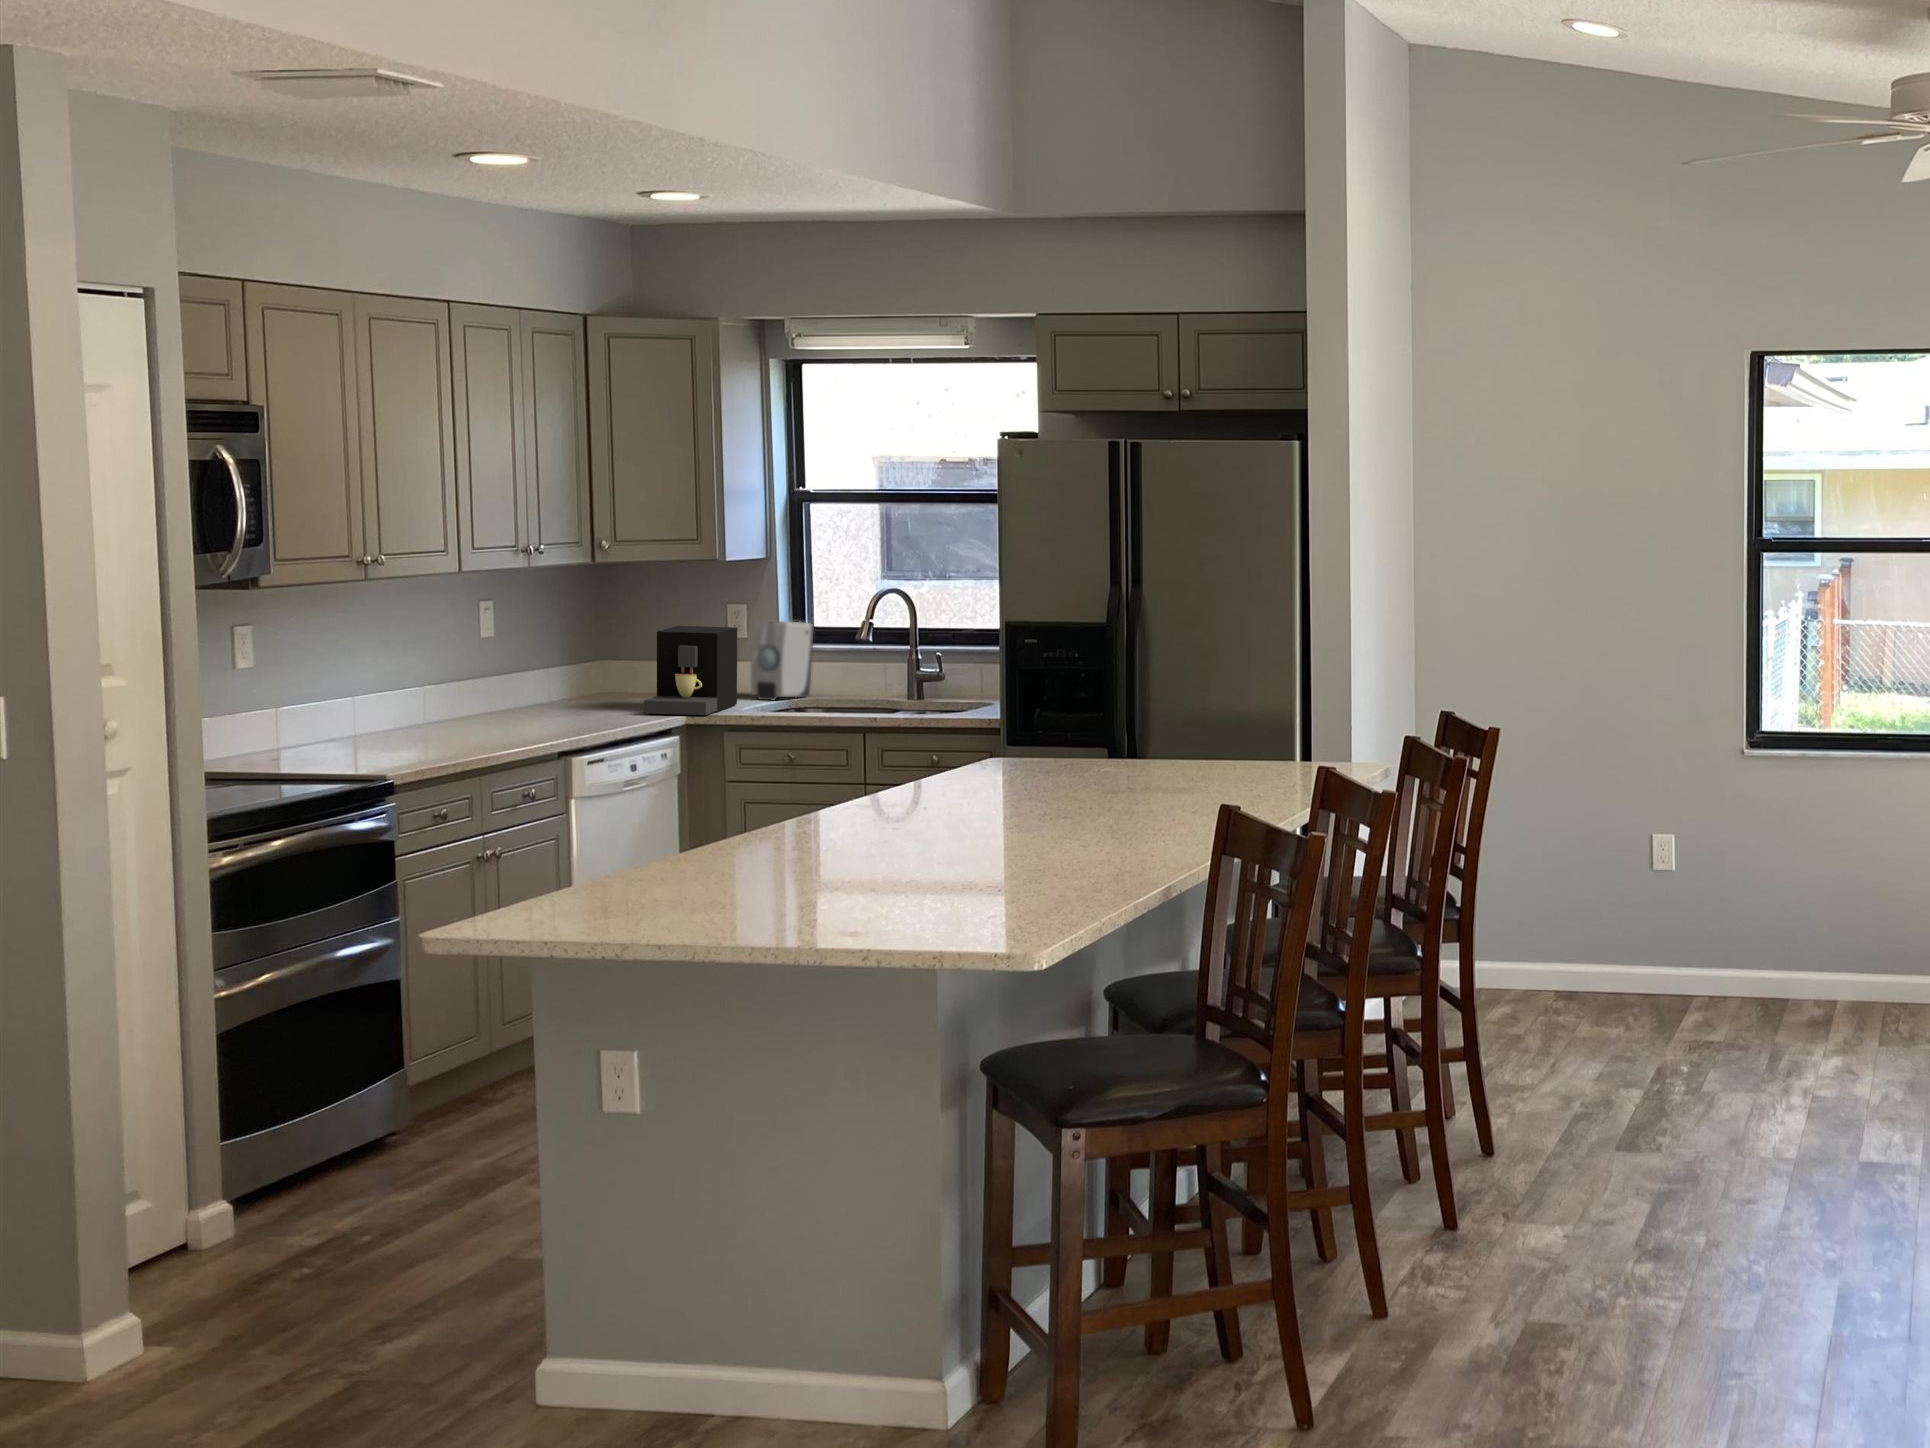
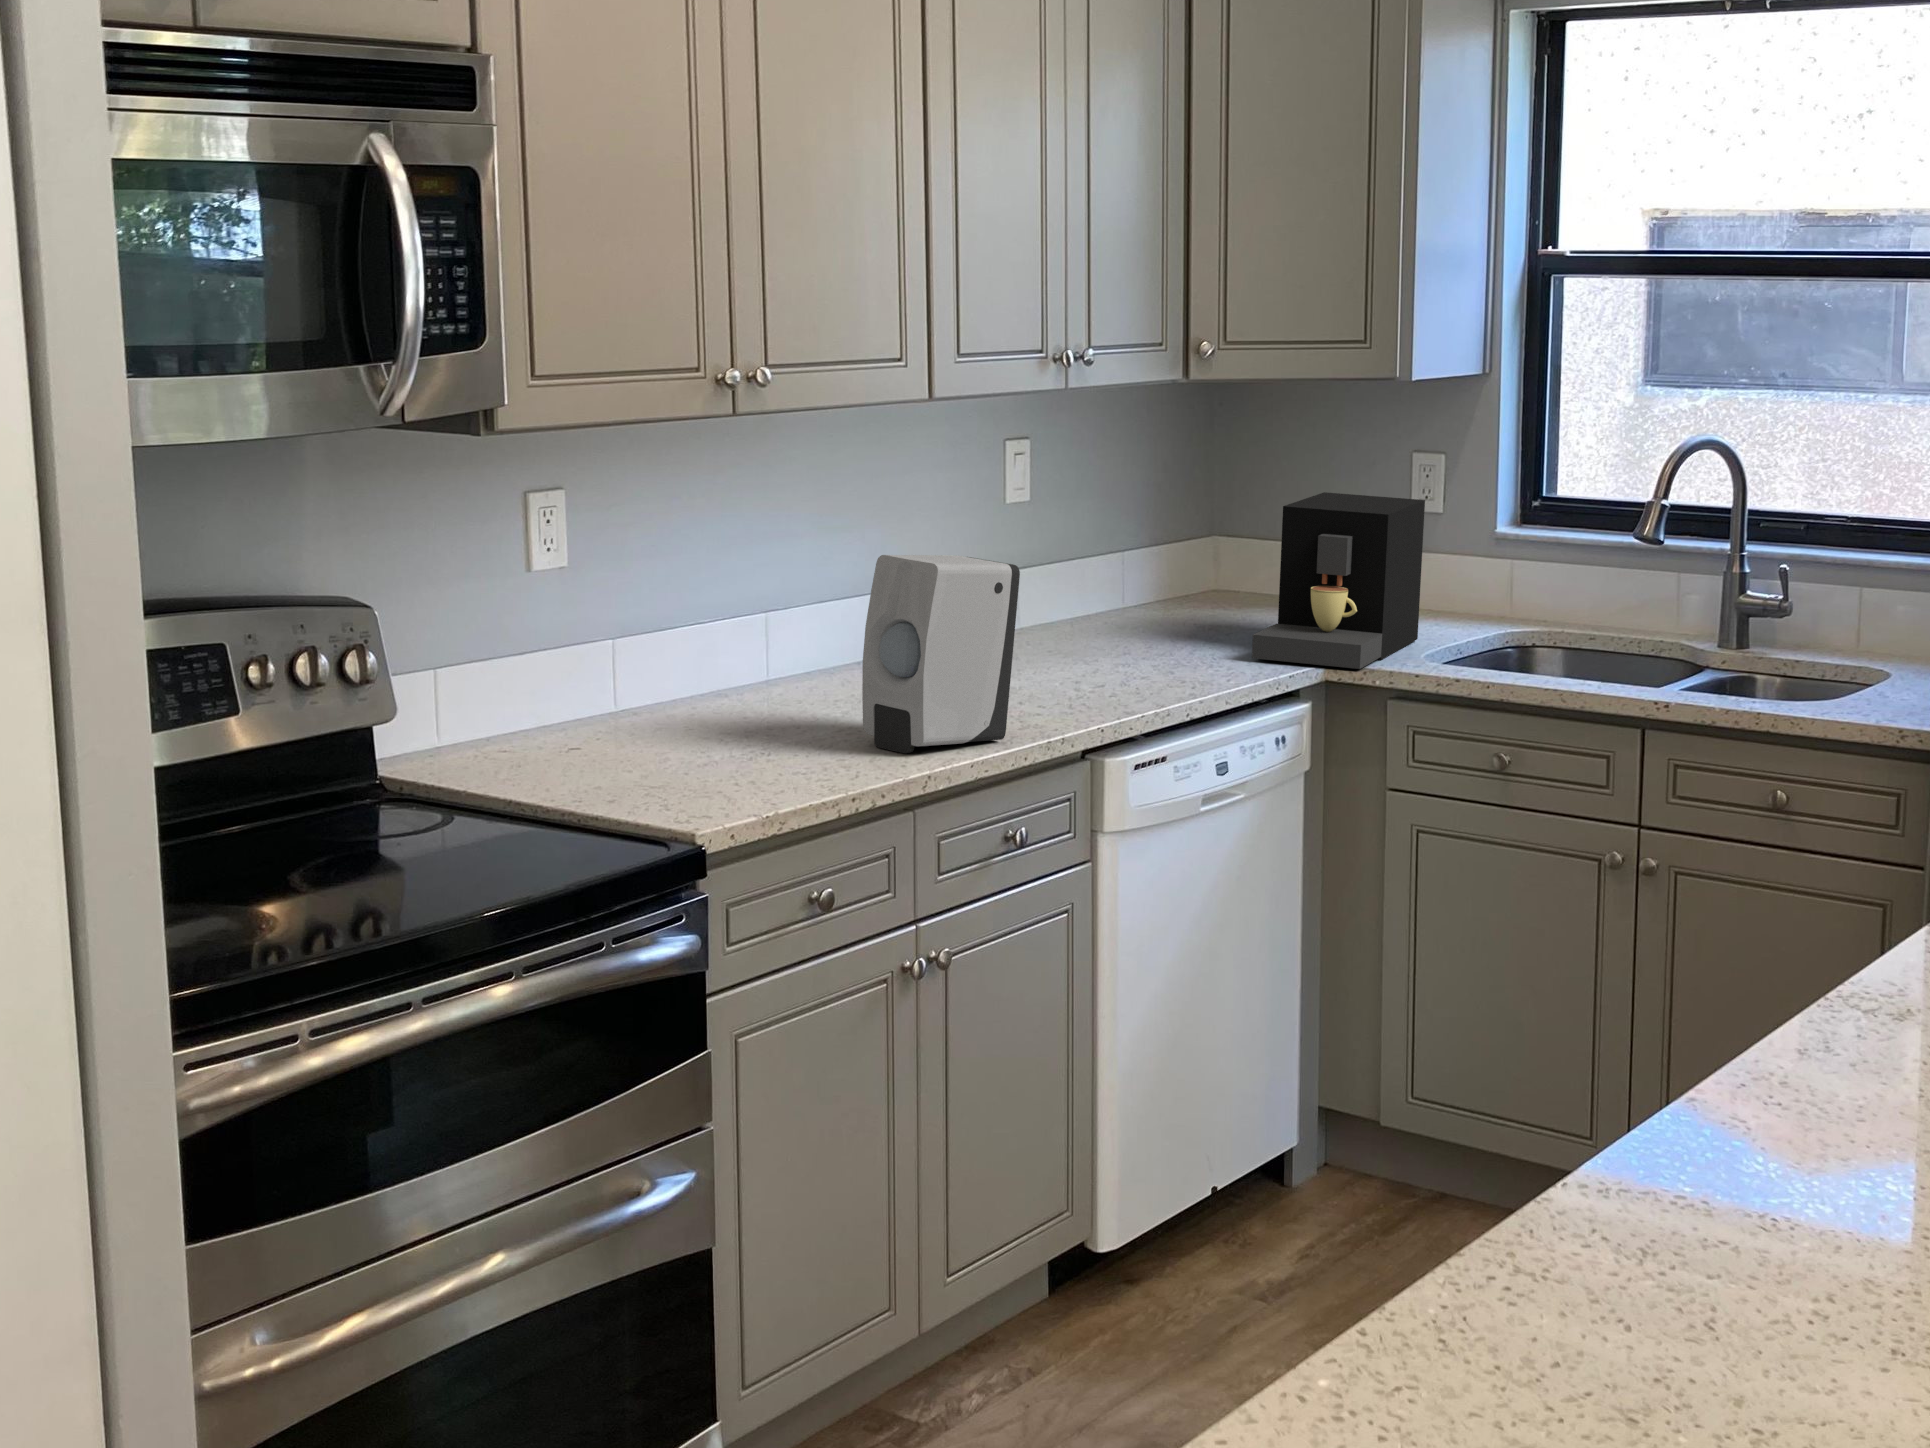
soap dispenser: present [751,620,814,700] -> present [862,555,1020,753]

